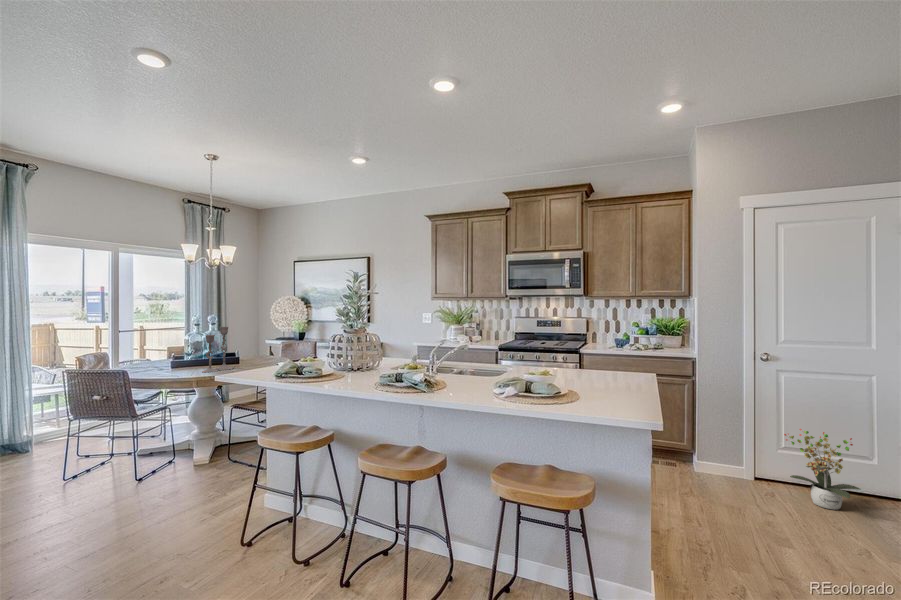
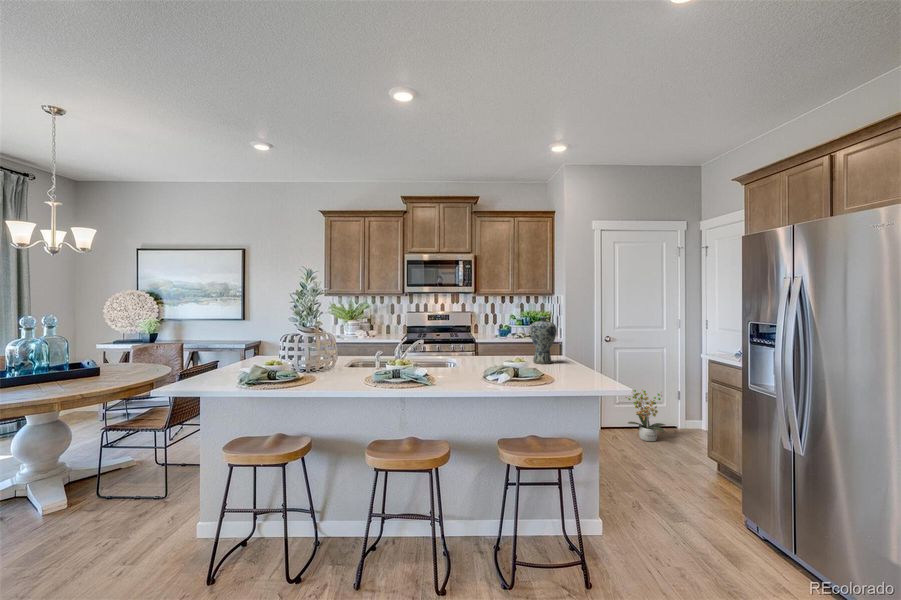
vase: none [596,322,629,381] -> present [530,317,557,364]
candlestick: present [202,327,233,373] -> none [63,330,105,390]

